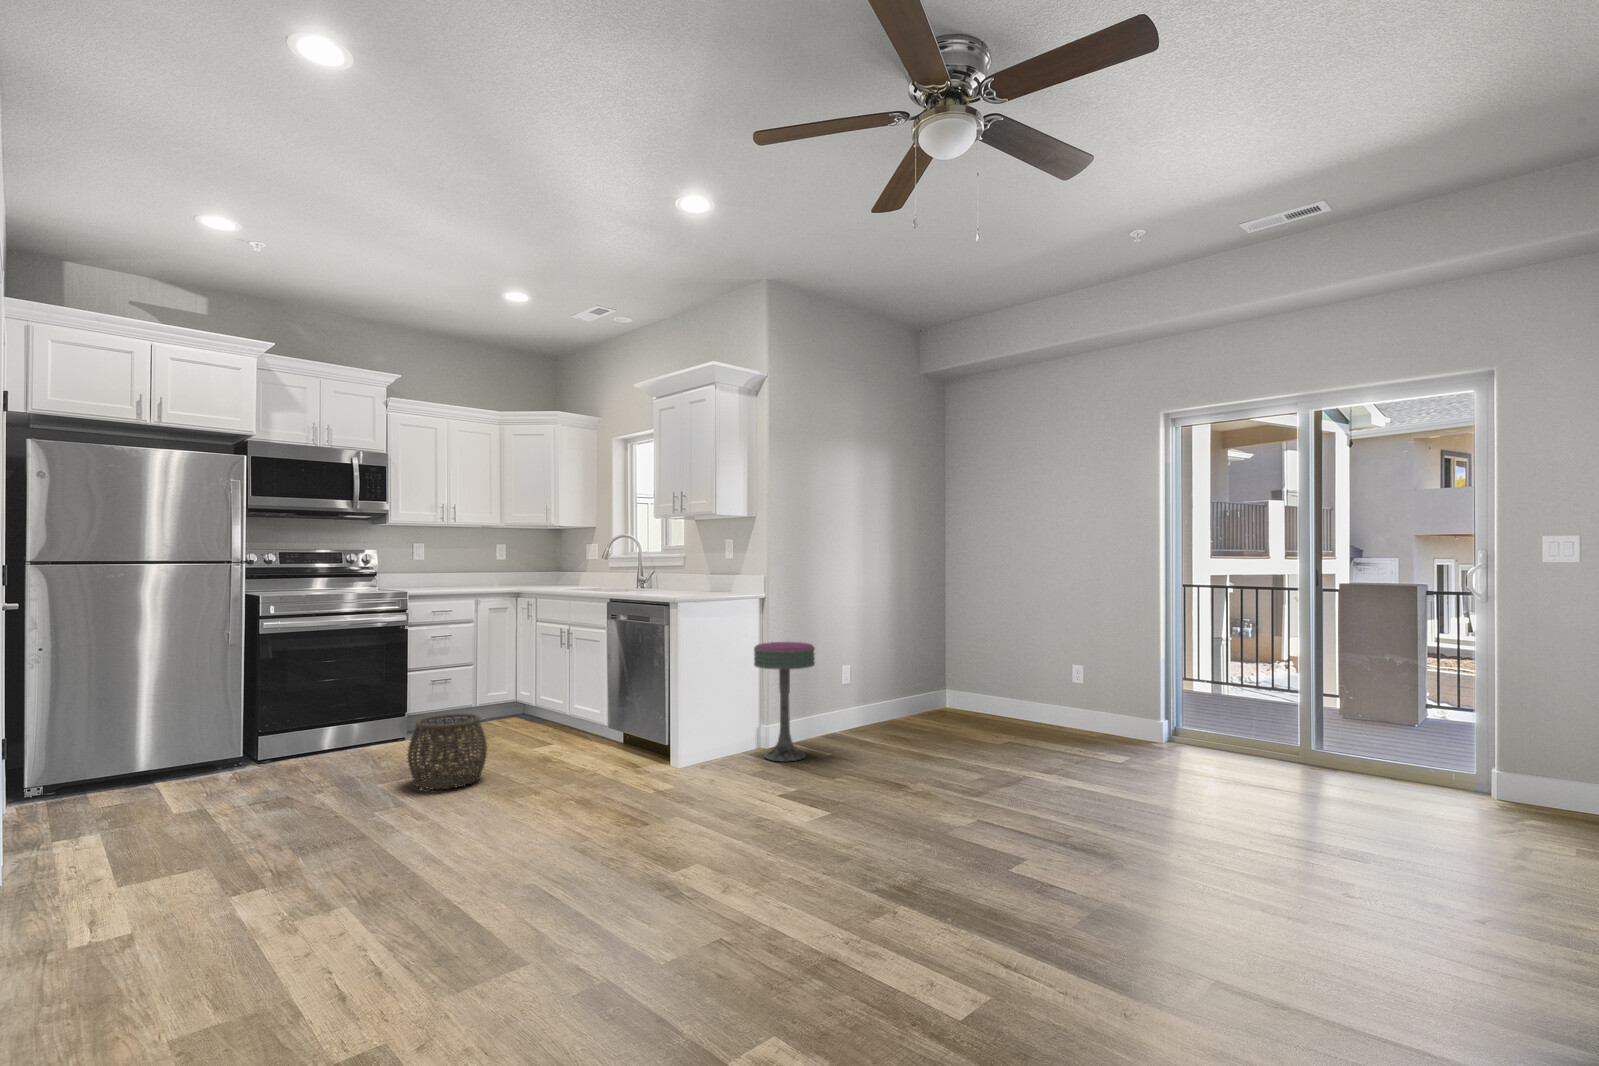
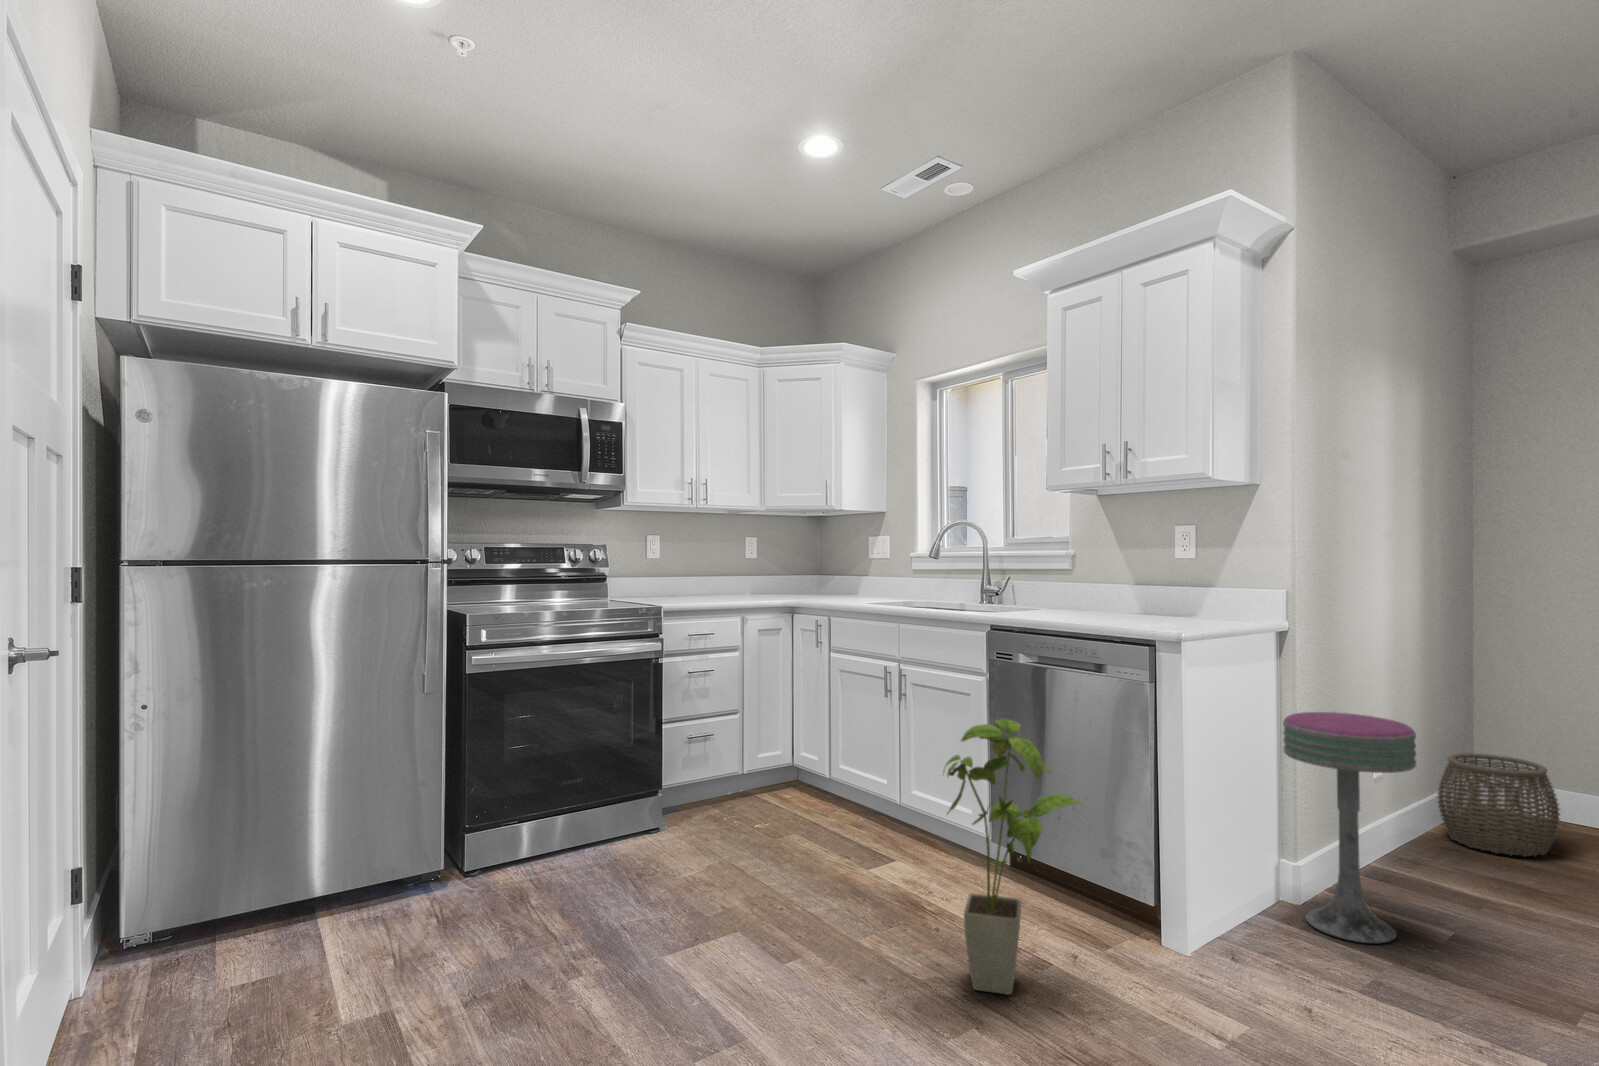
house plant: none [536,643,616,789] -> present [946,719,1082,995]
woven basket: present [407,713,487,790] -> present [1437,753,1560,857]

